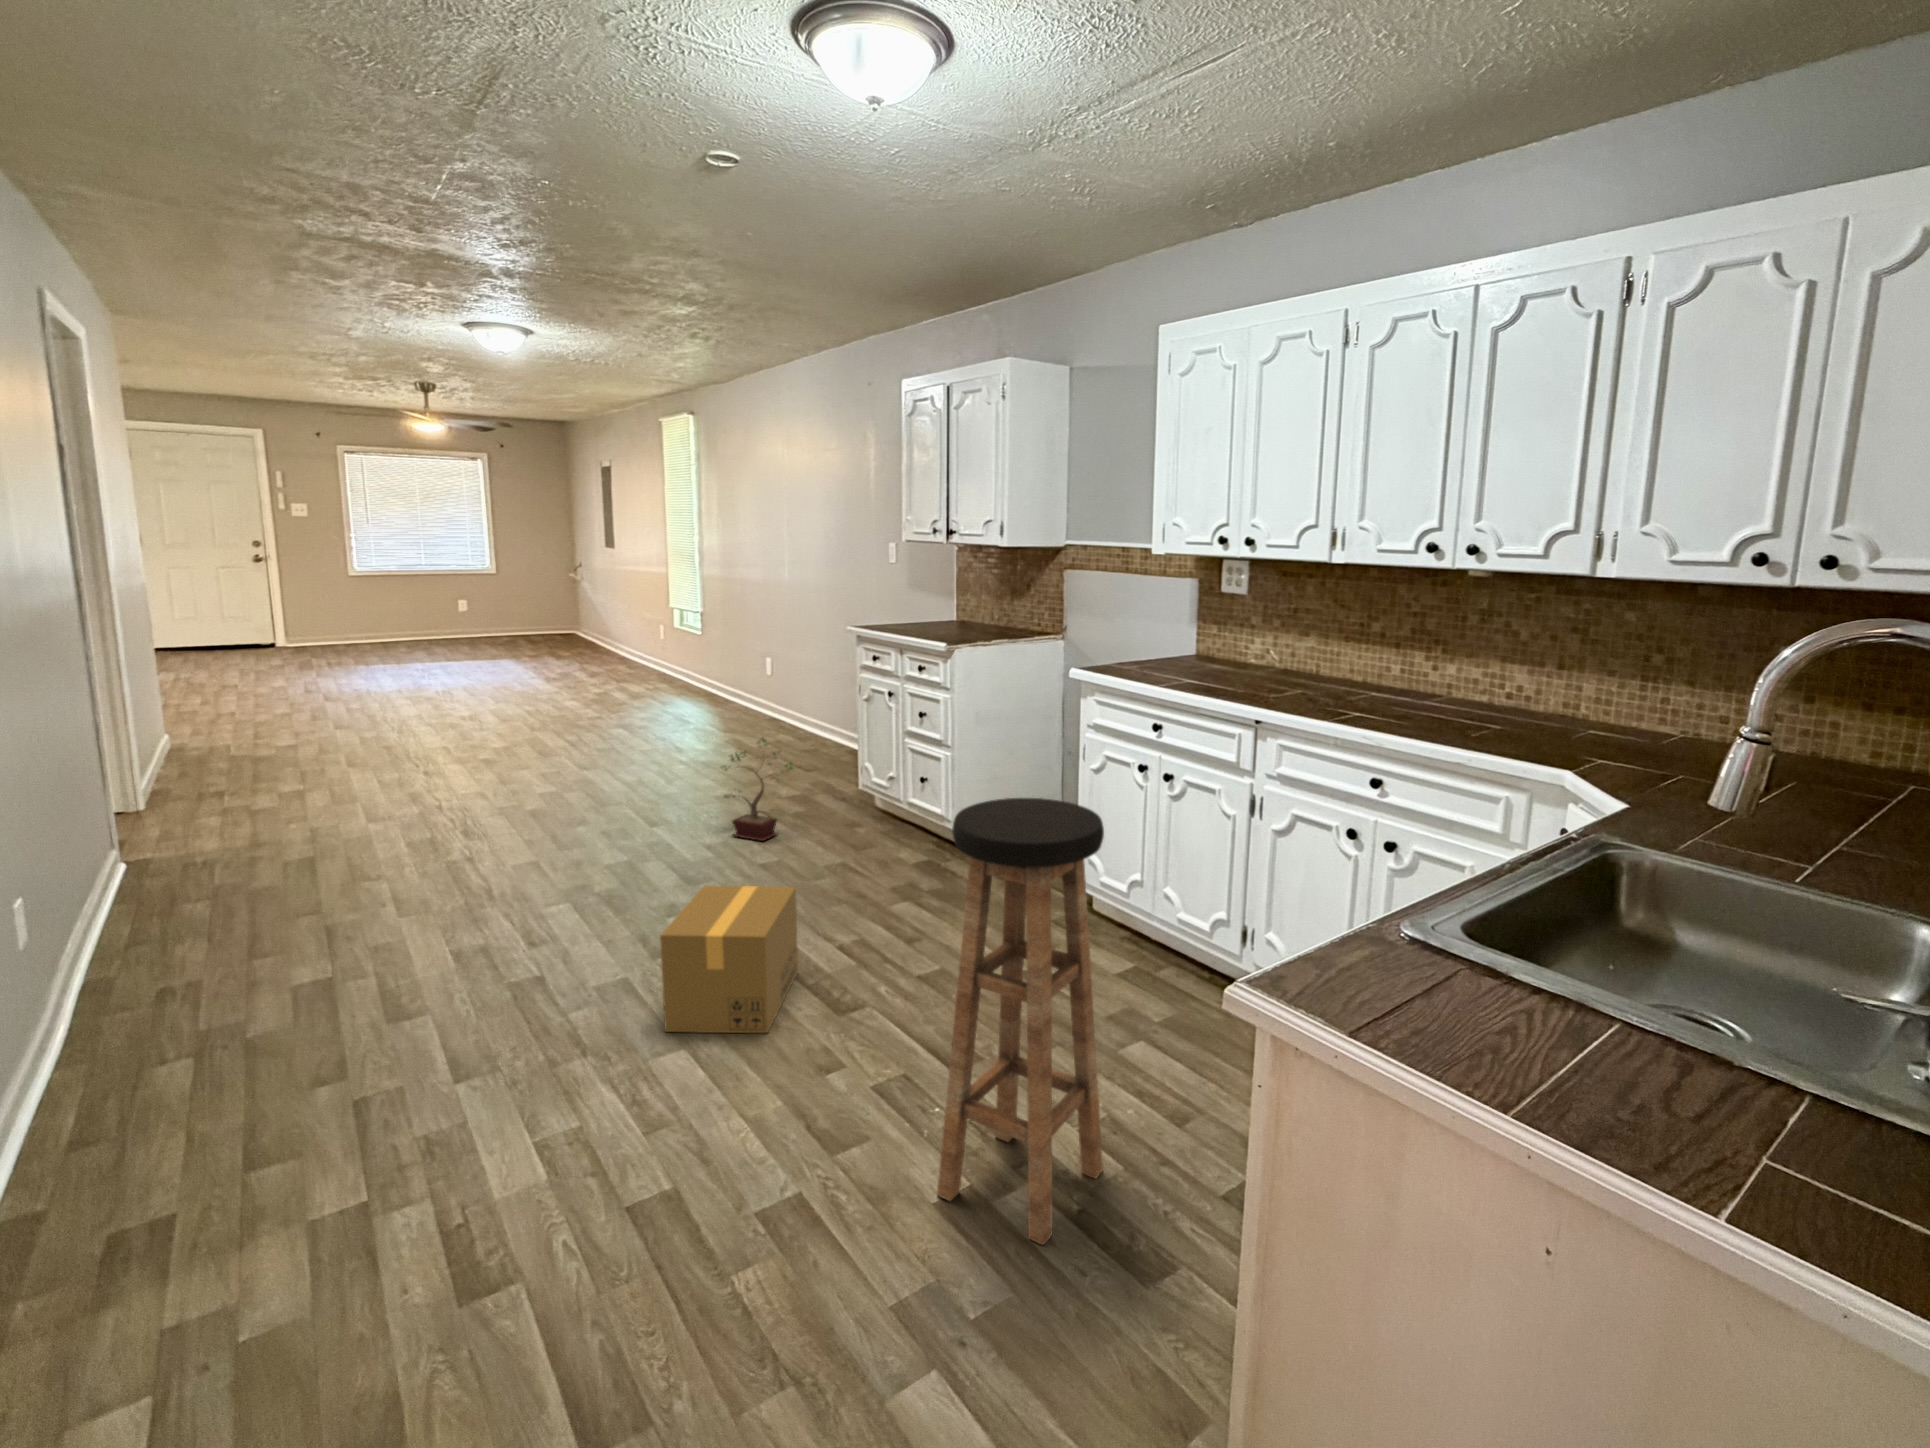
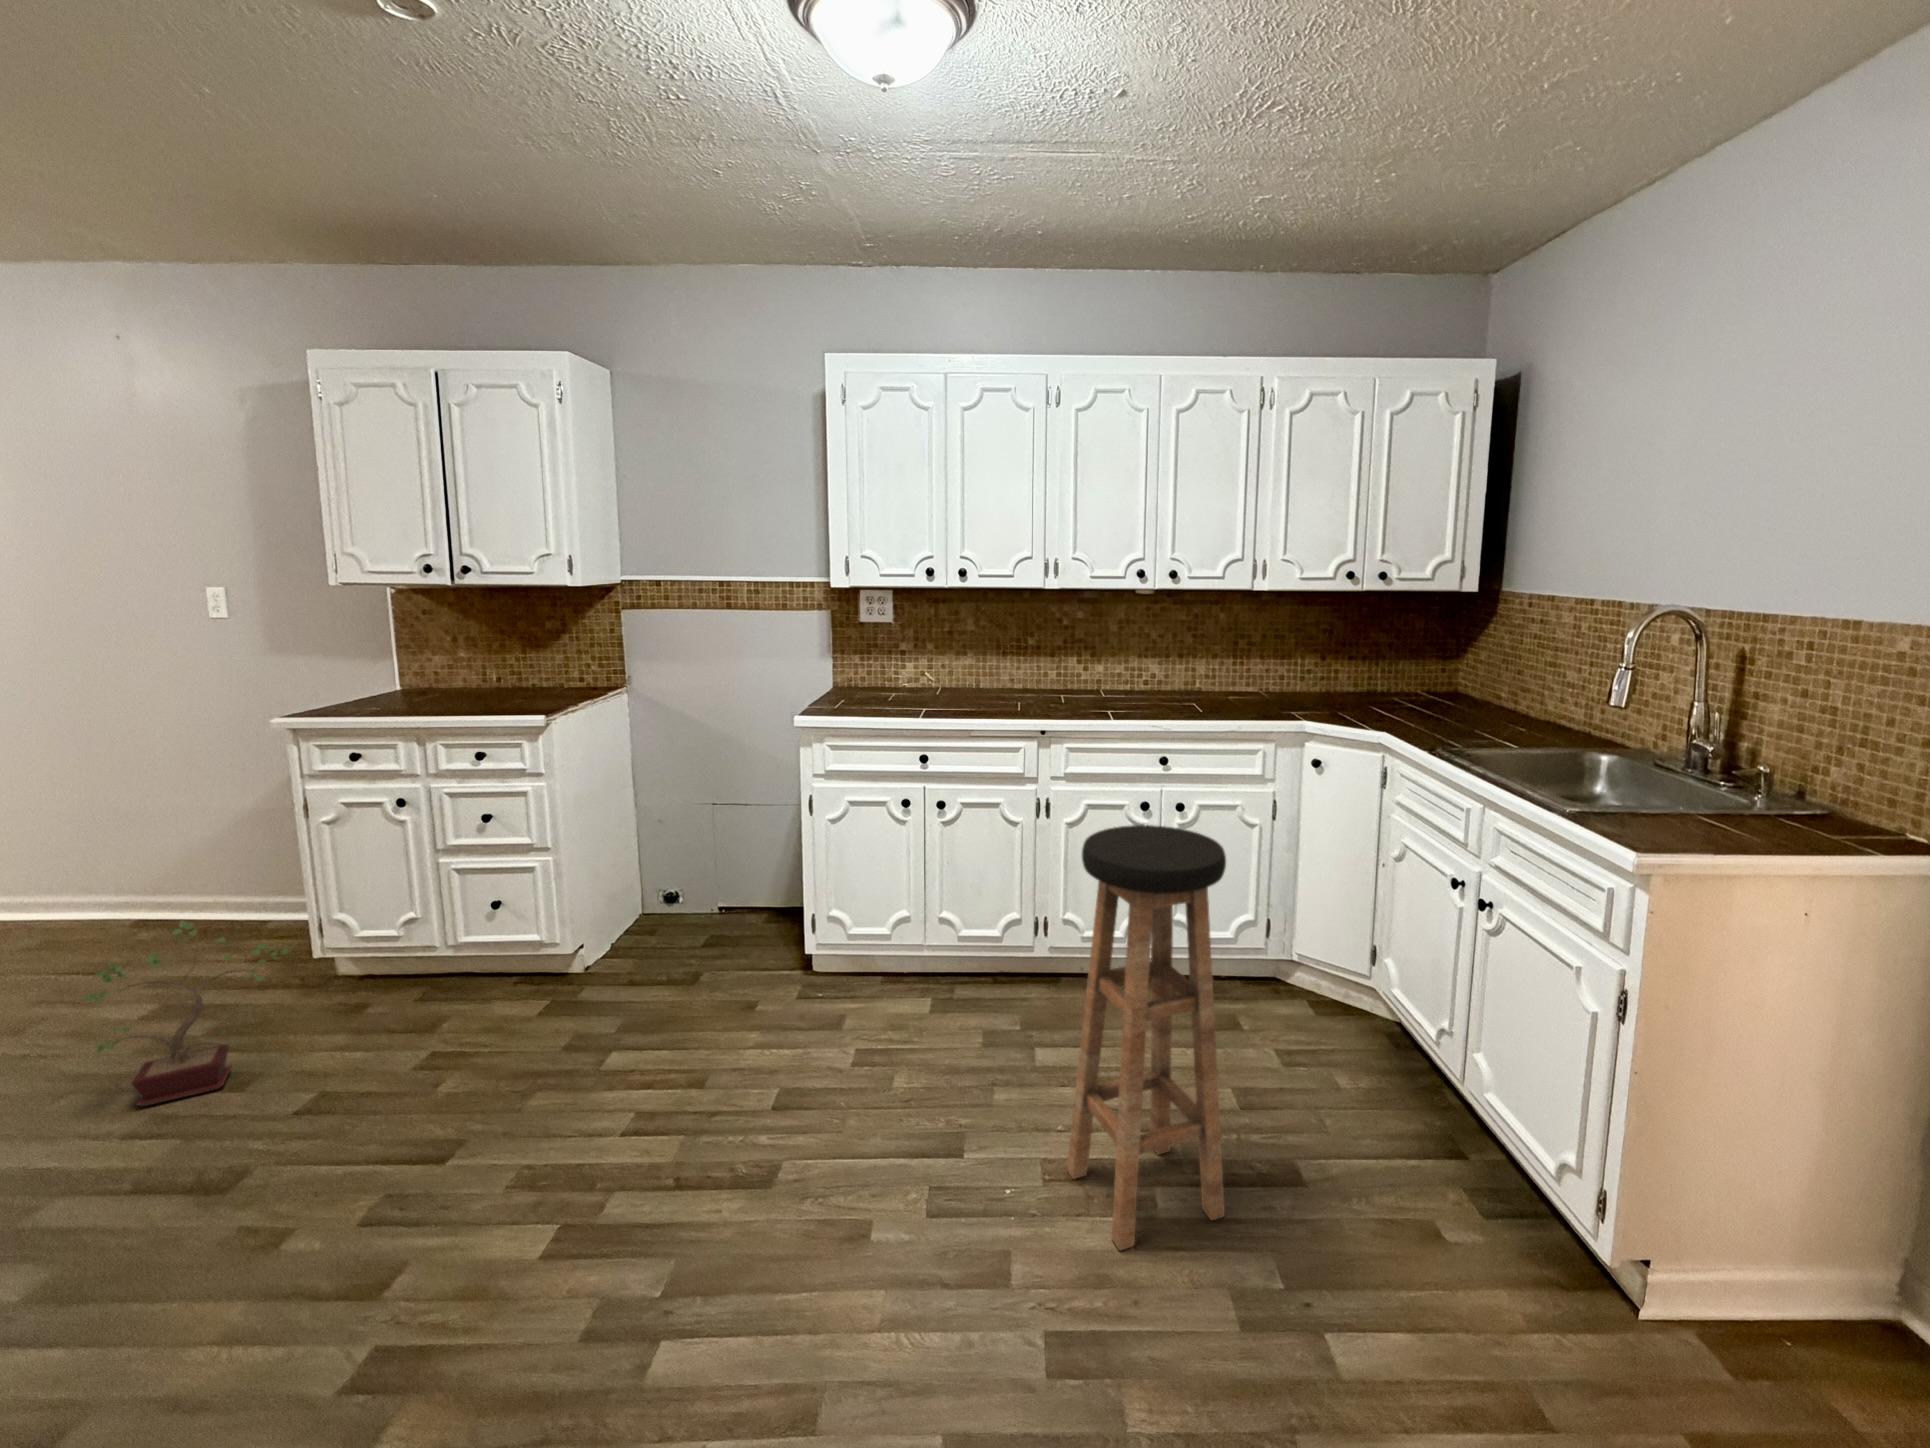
cardboard box: present [660,886,798,1033] -> none [473,1075,716,1374]

